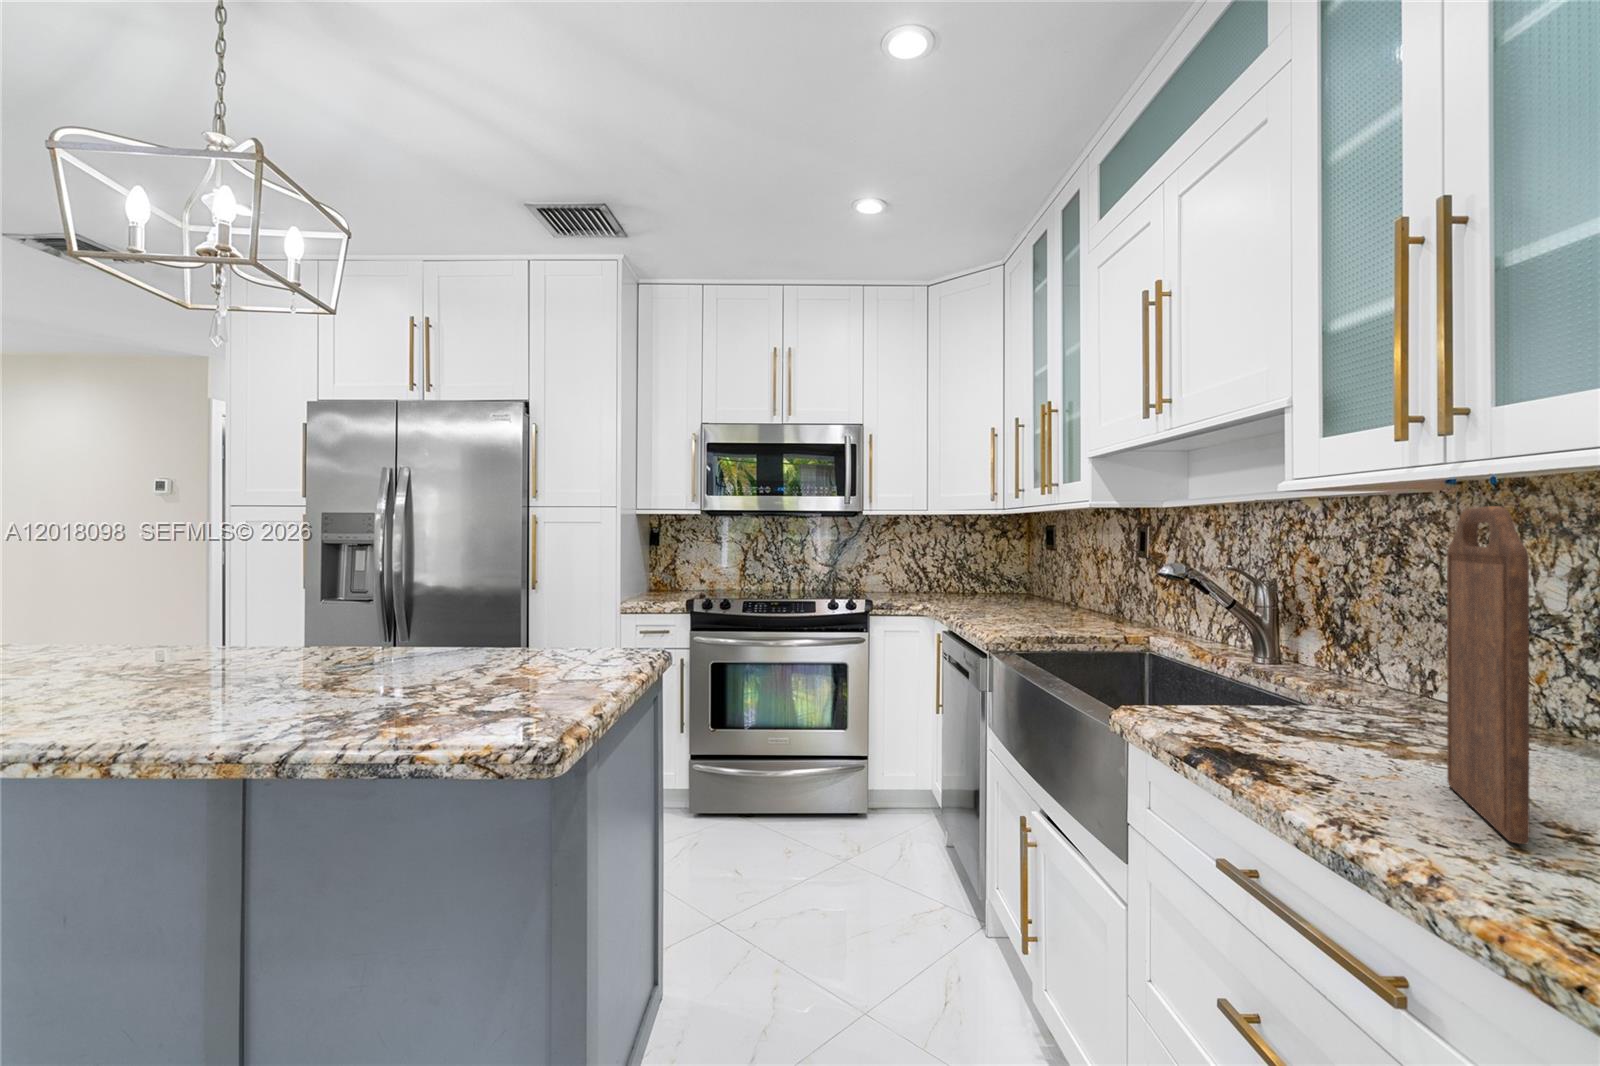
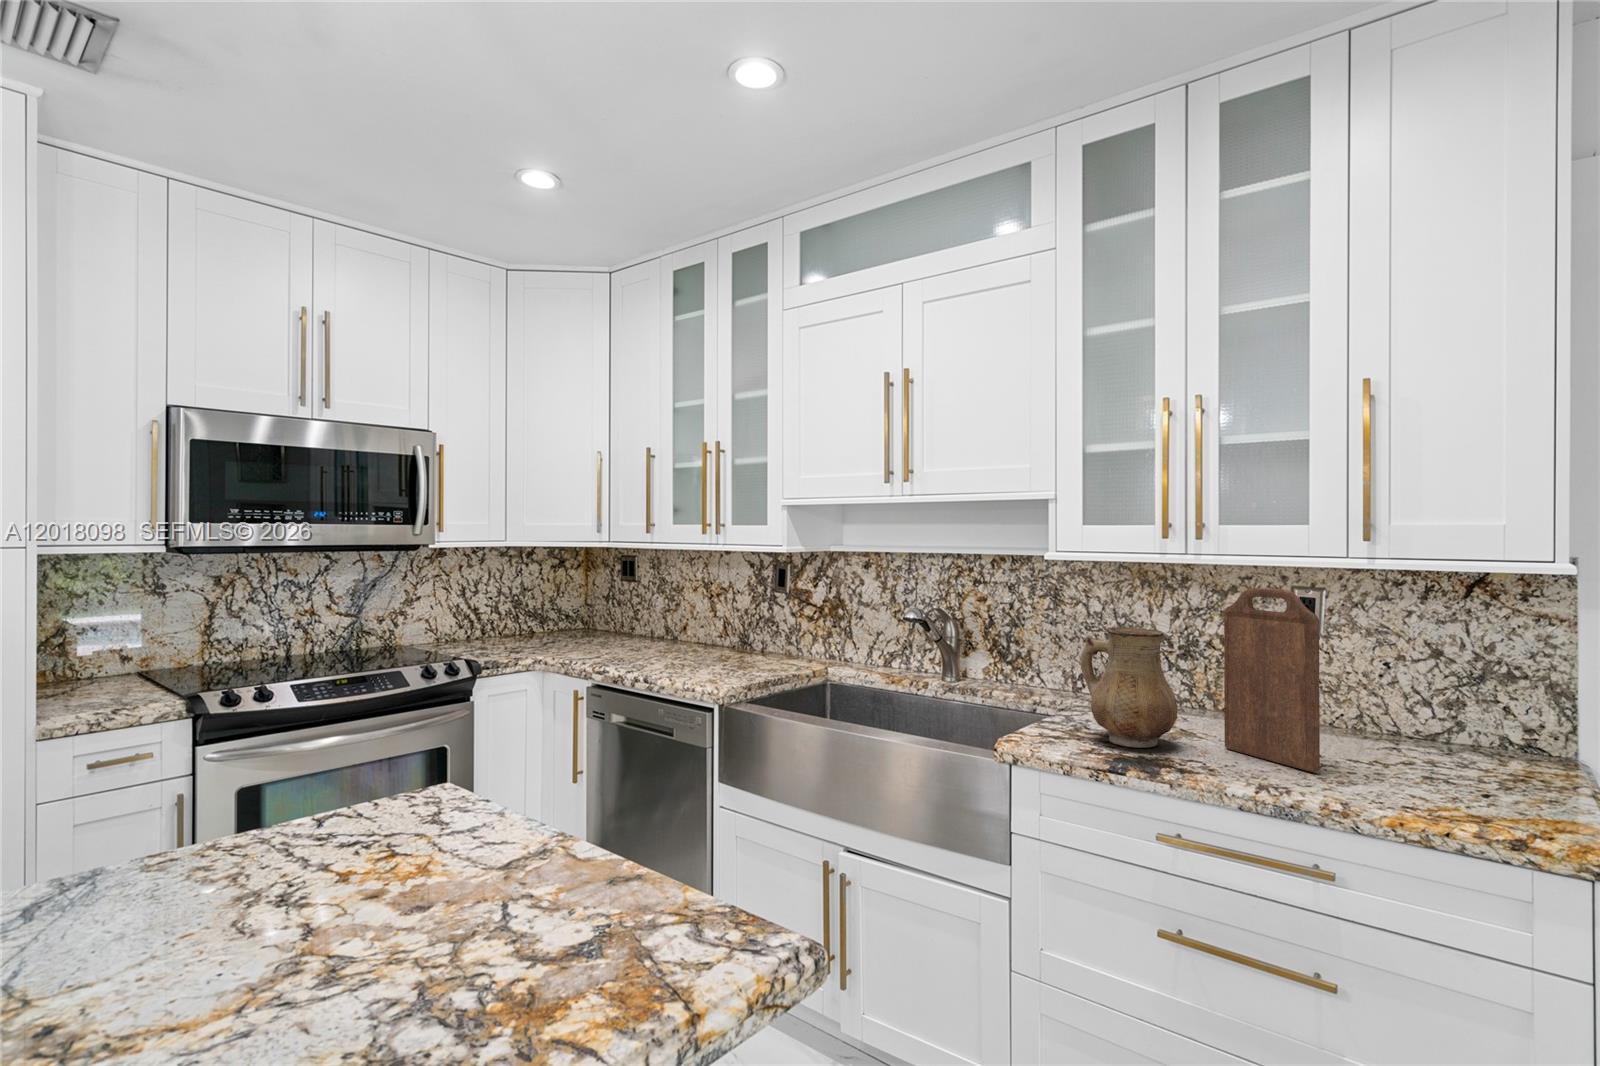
ceramic pitcher: none [1228,578,1370,756] -> present [1081,627,1178,748]

